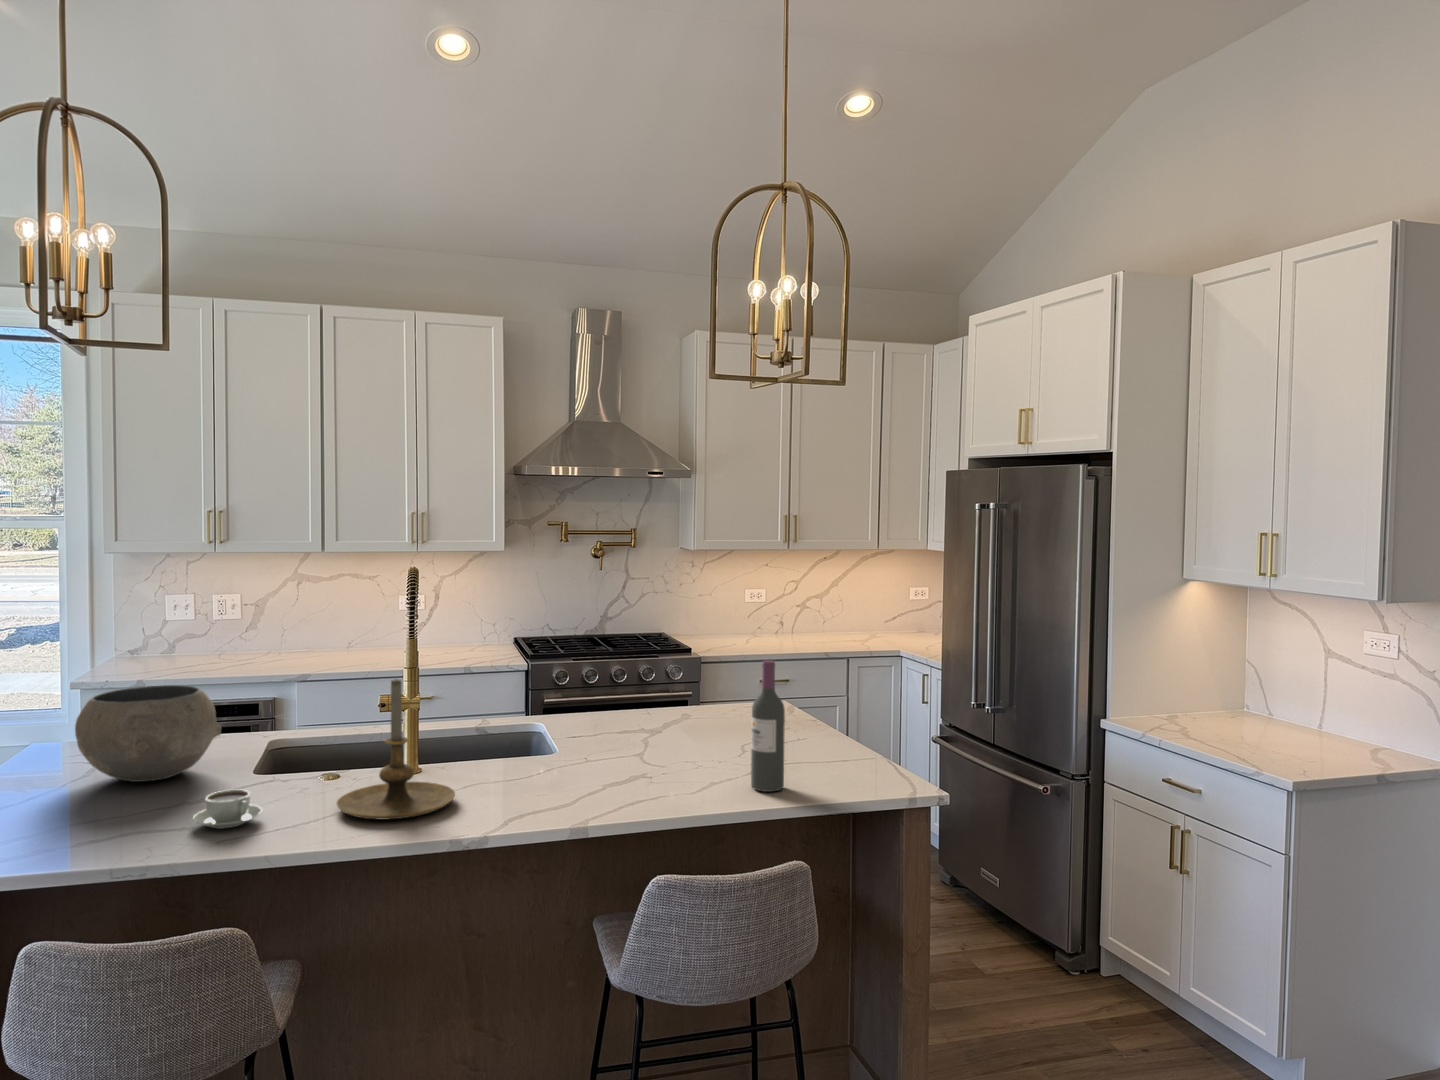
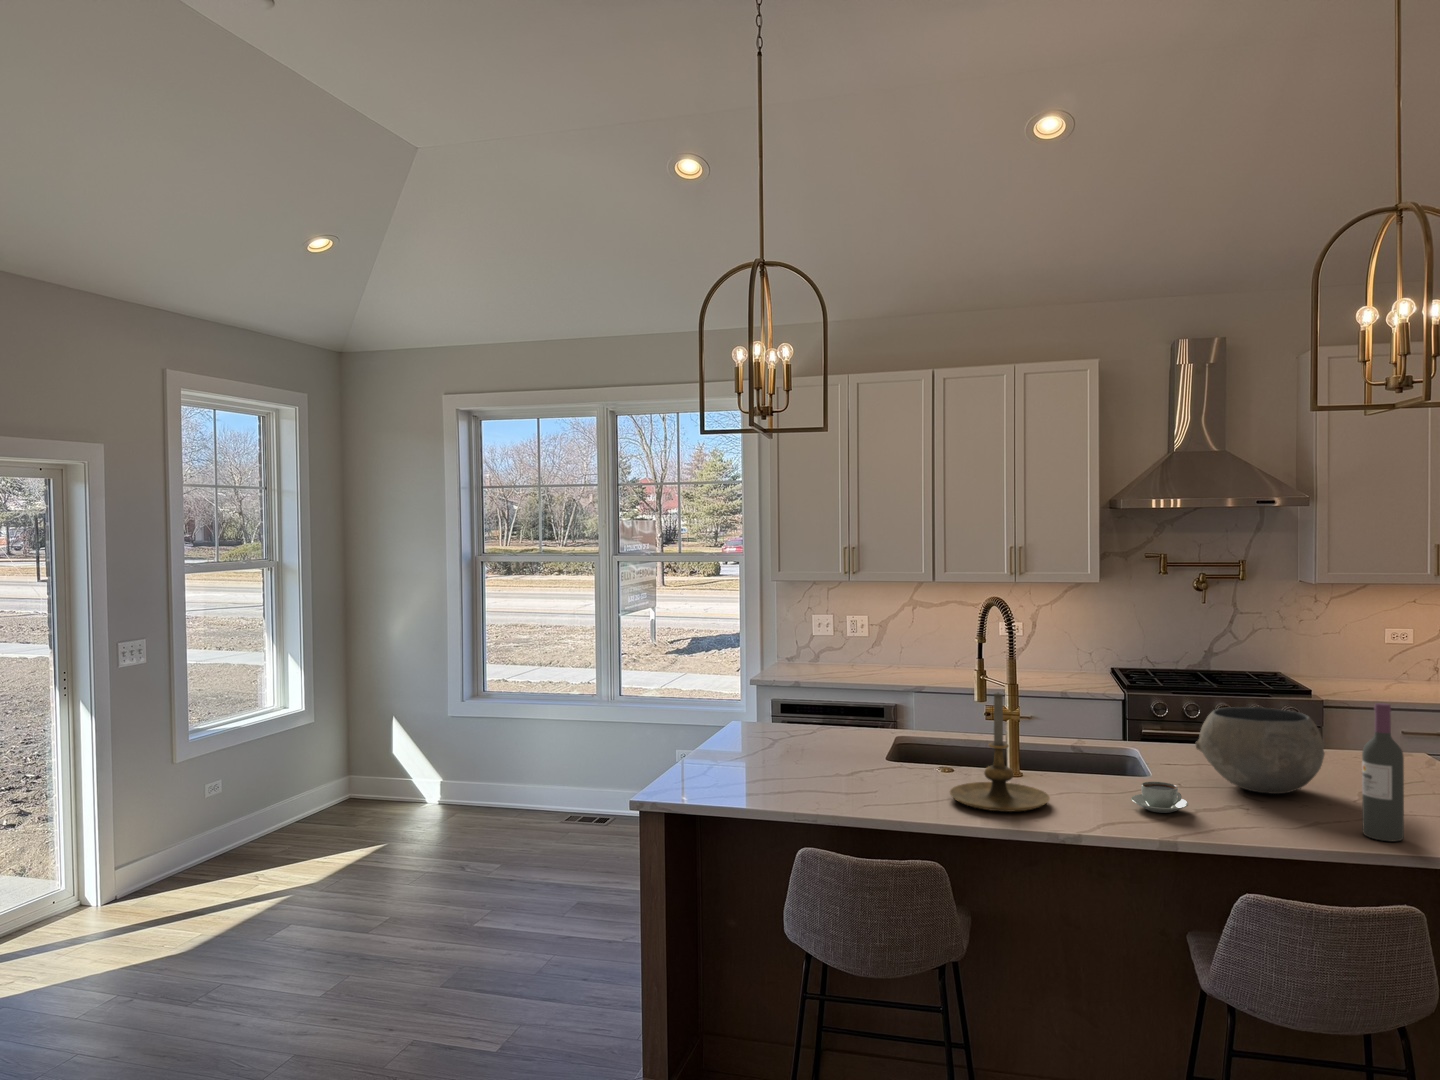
ceramic bowl: present [75,685,221,782] -> present [1196,707,1325,794]
coffee cup: present [193,790,263,829] -> present [1131,782,1188,813]

